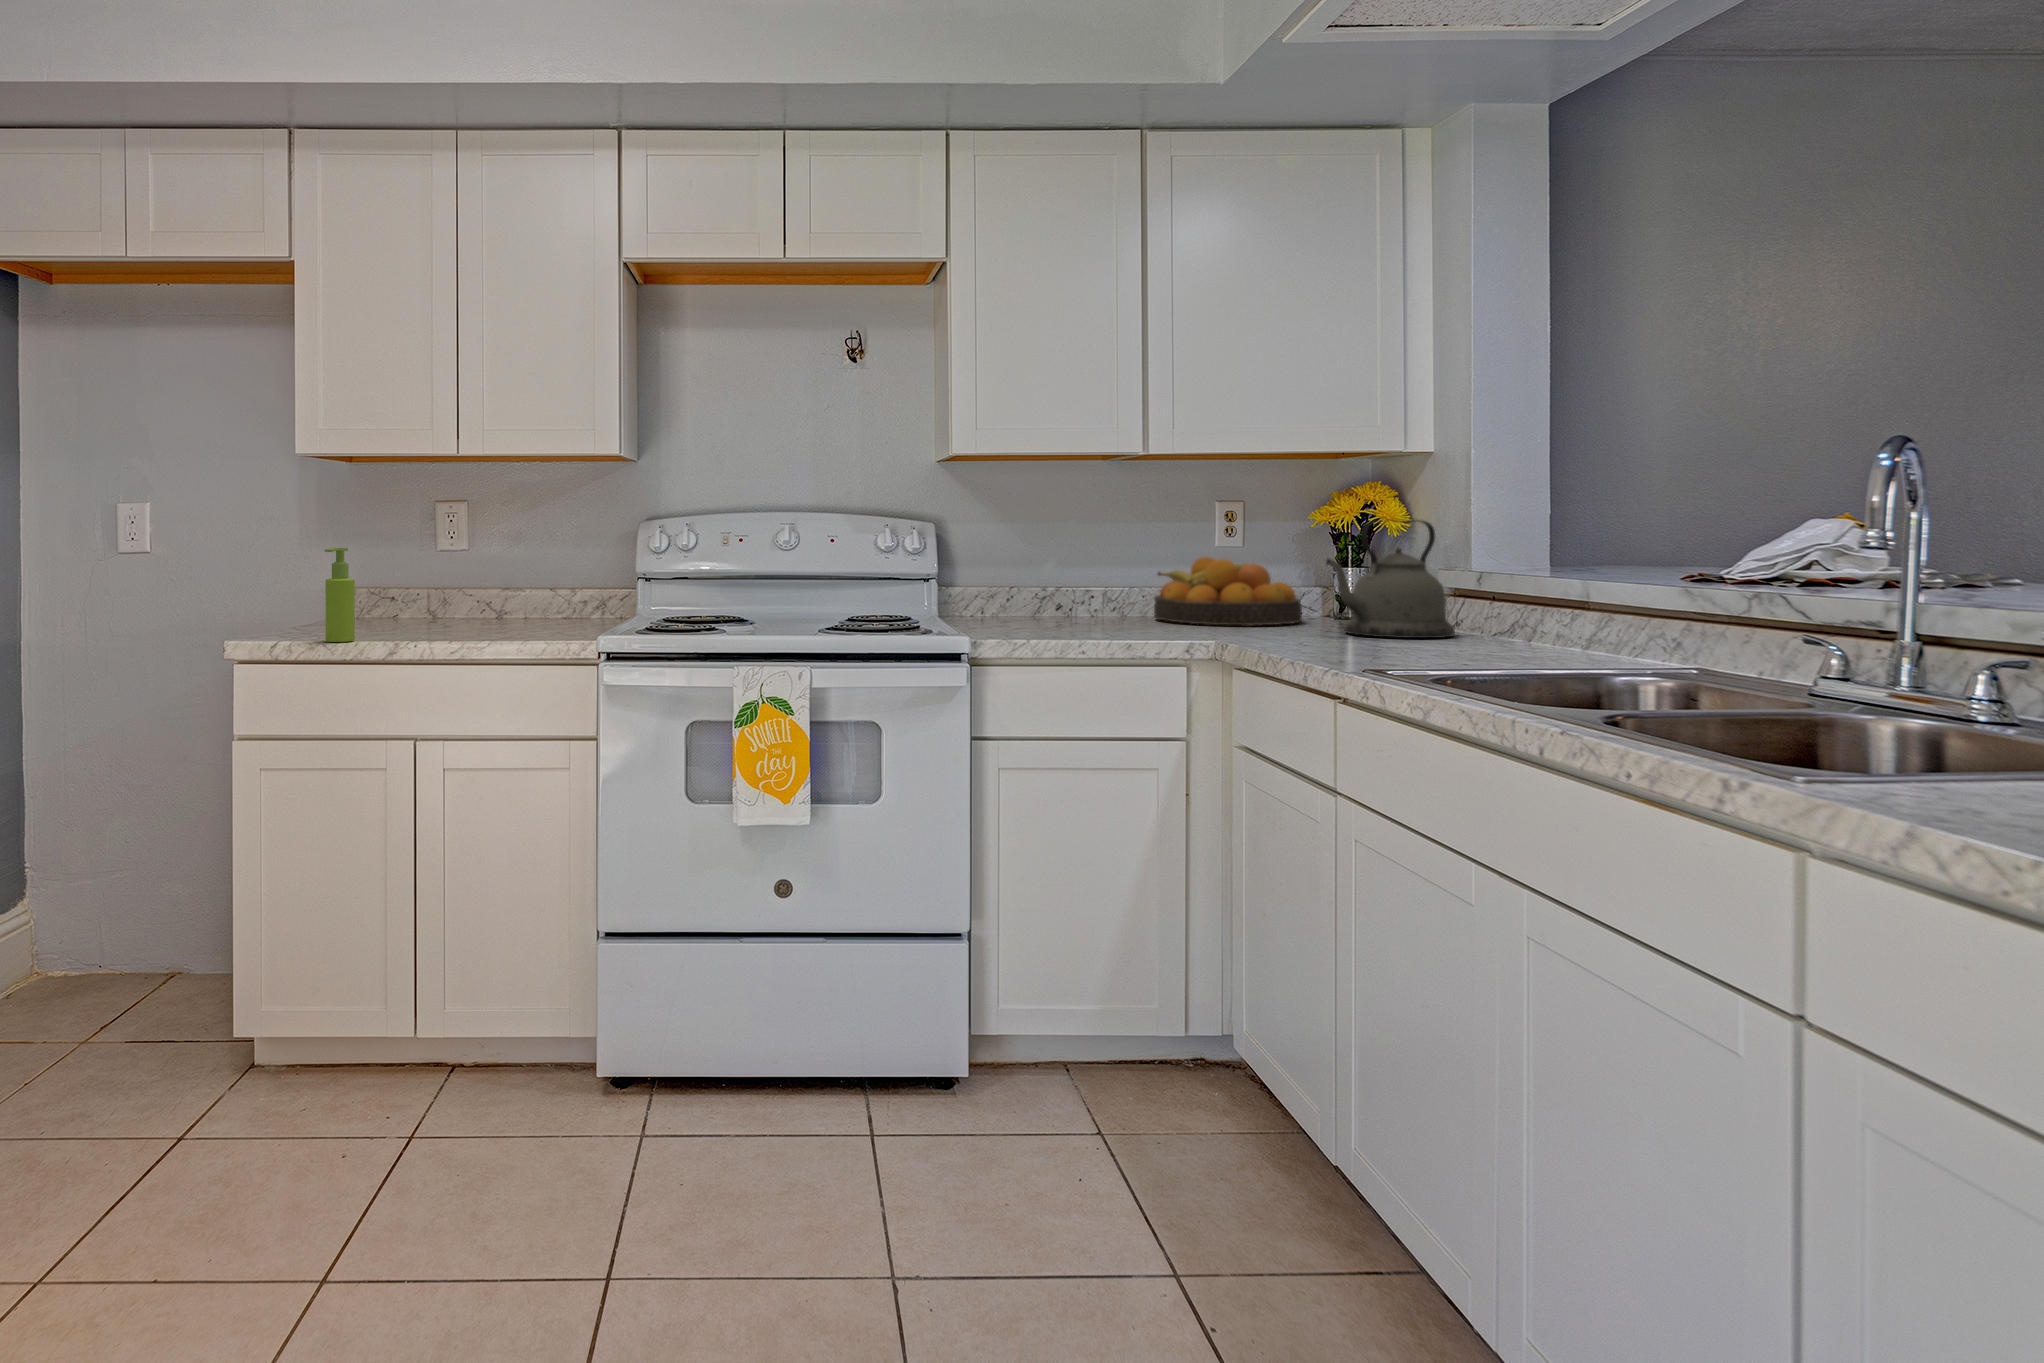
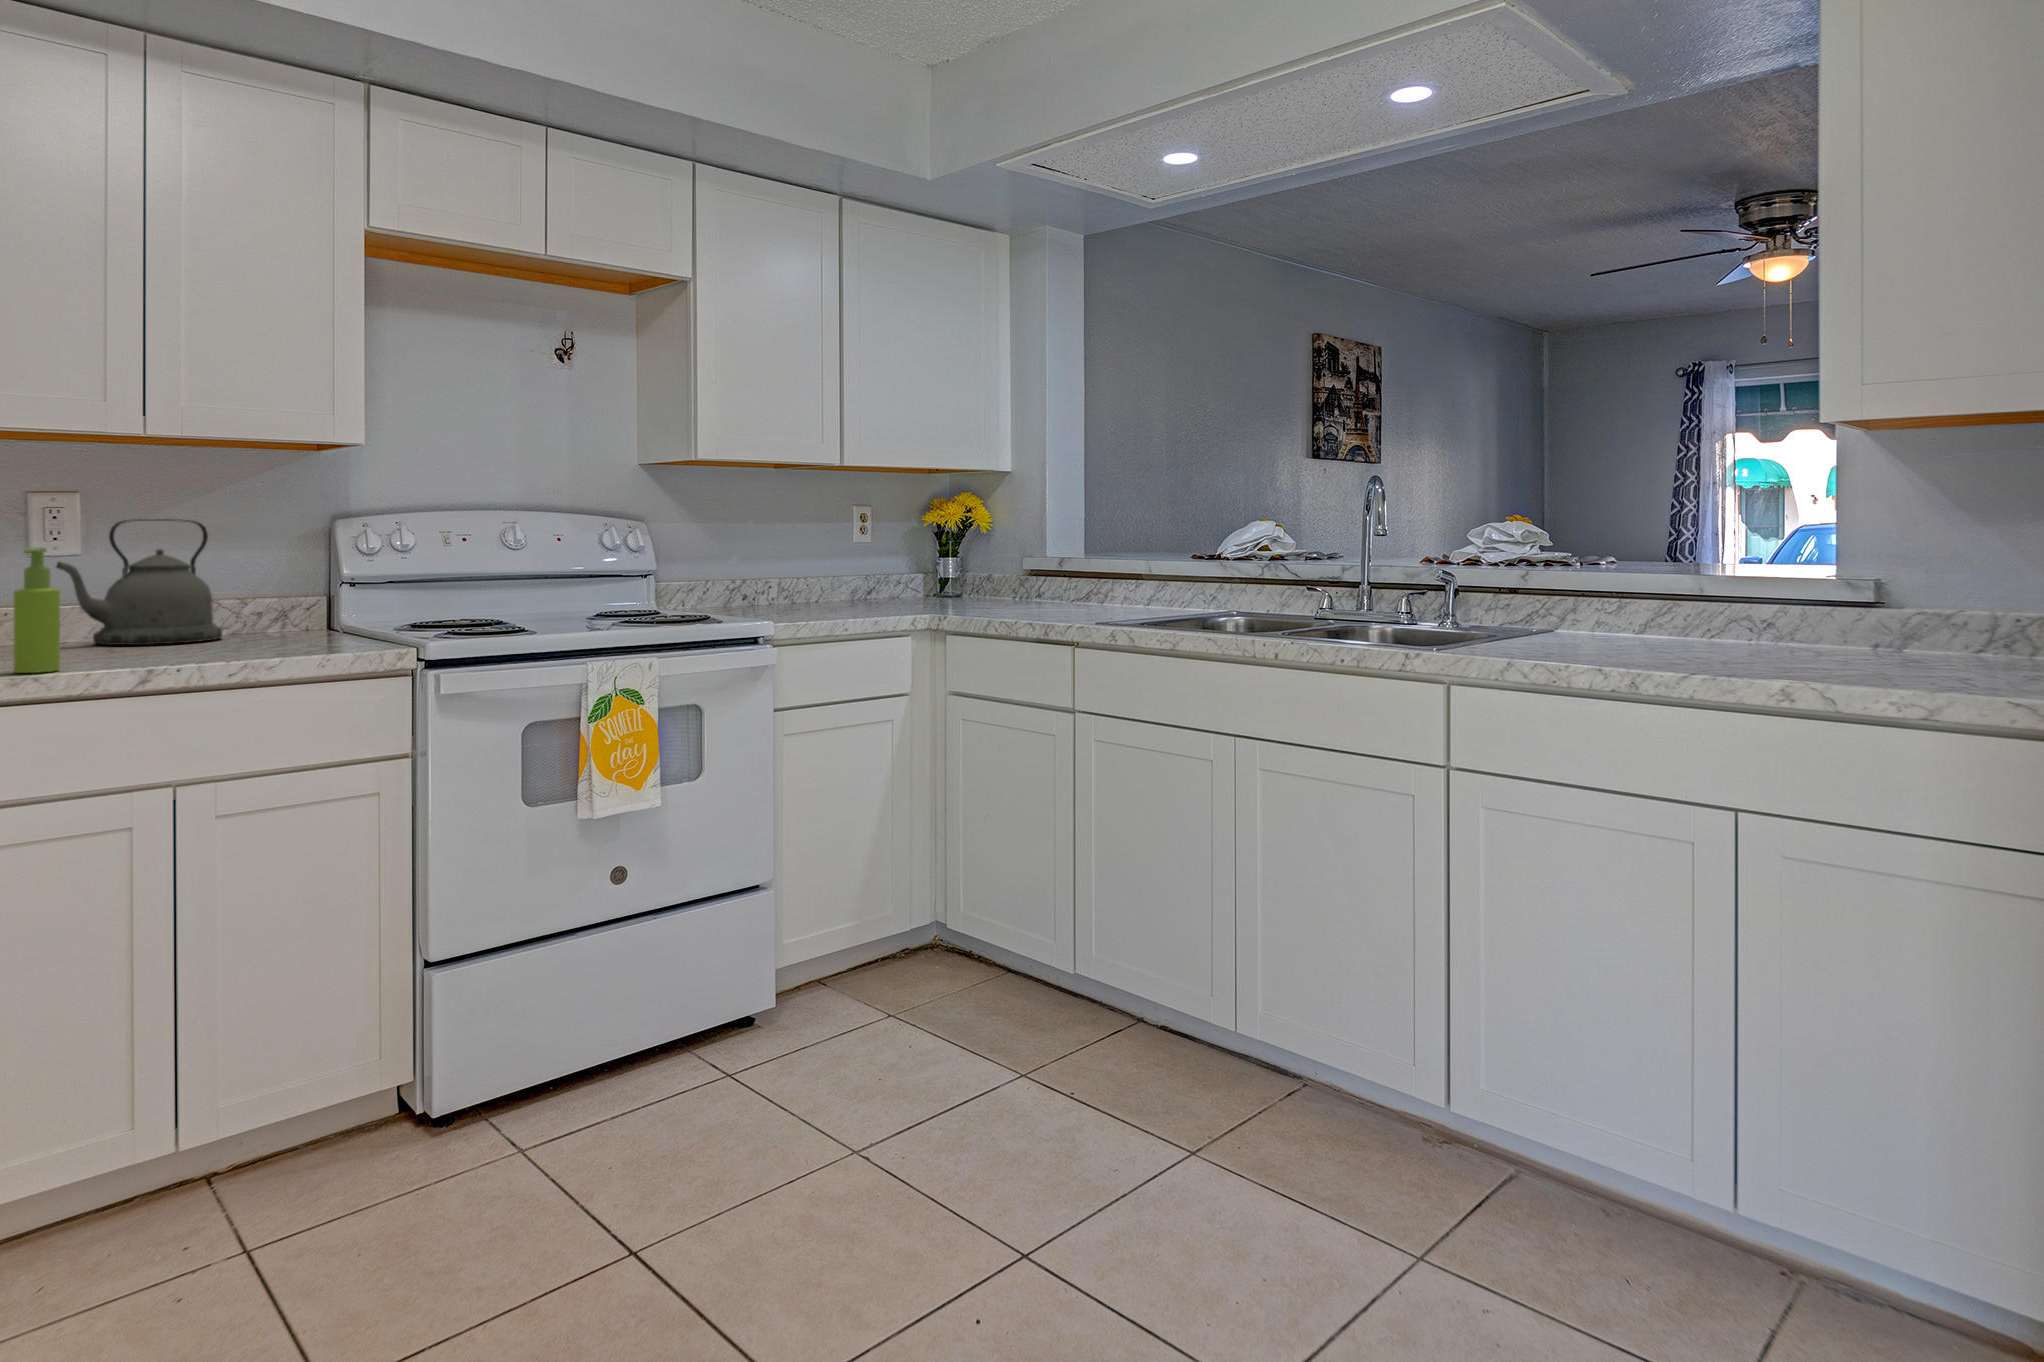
kettle: present [1326,521,1455,638] -> present [56,519,222,645]
fruit bowl: present [1154,557,1302,626] -> none [808,551,926,606]

